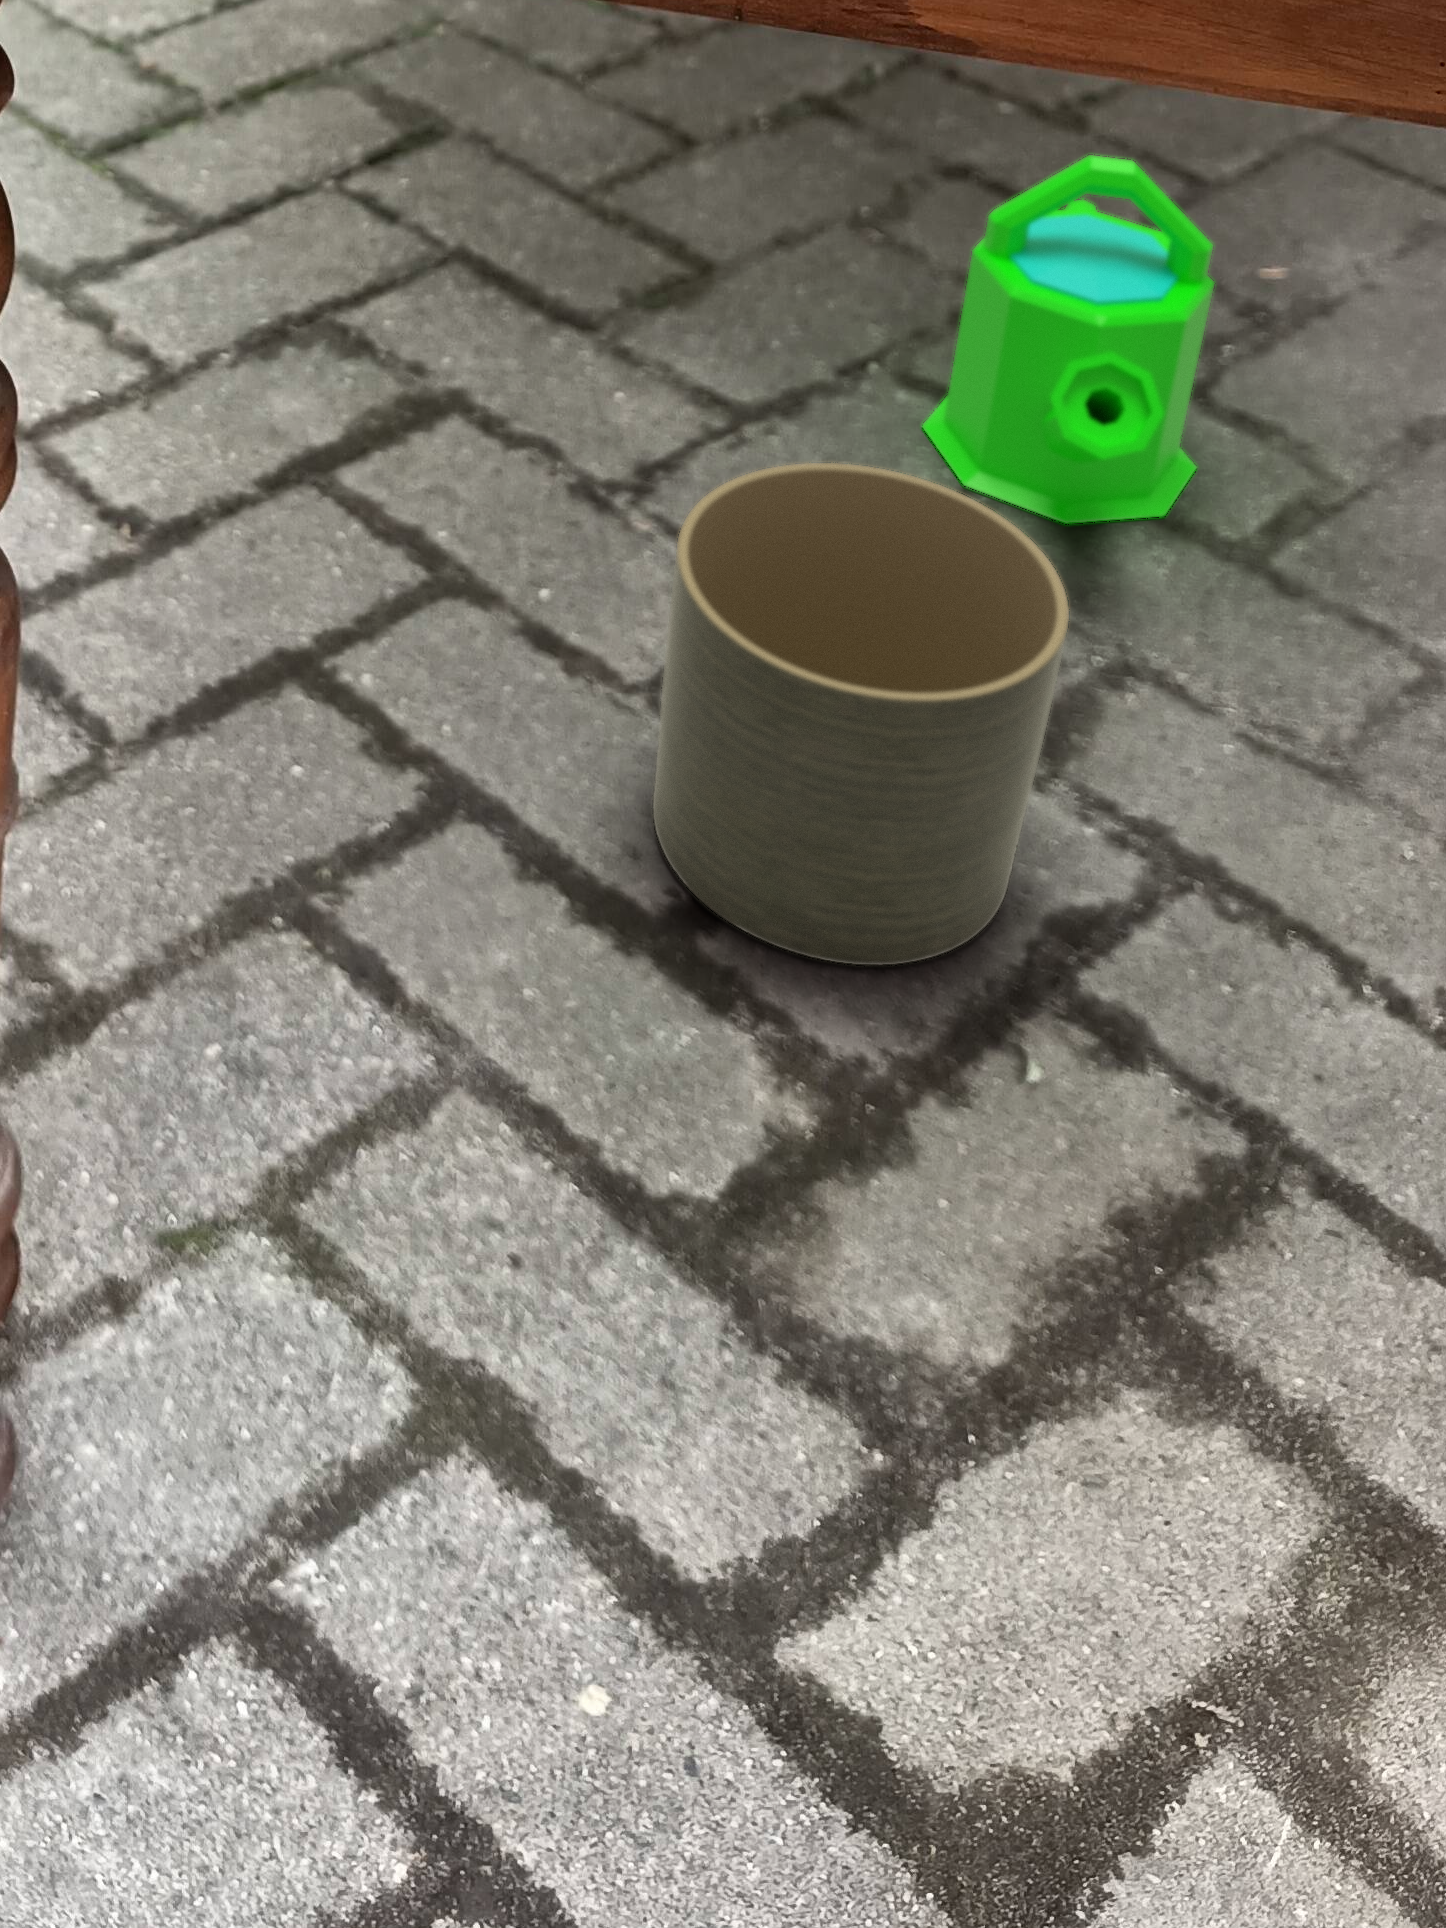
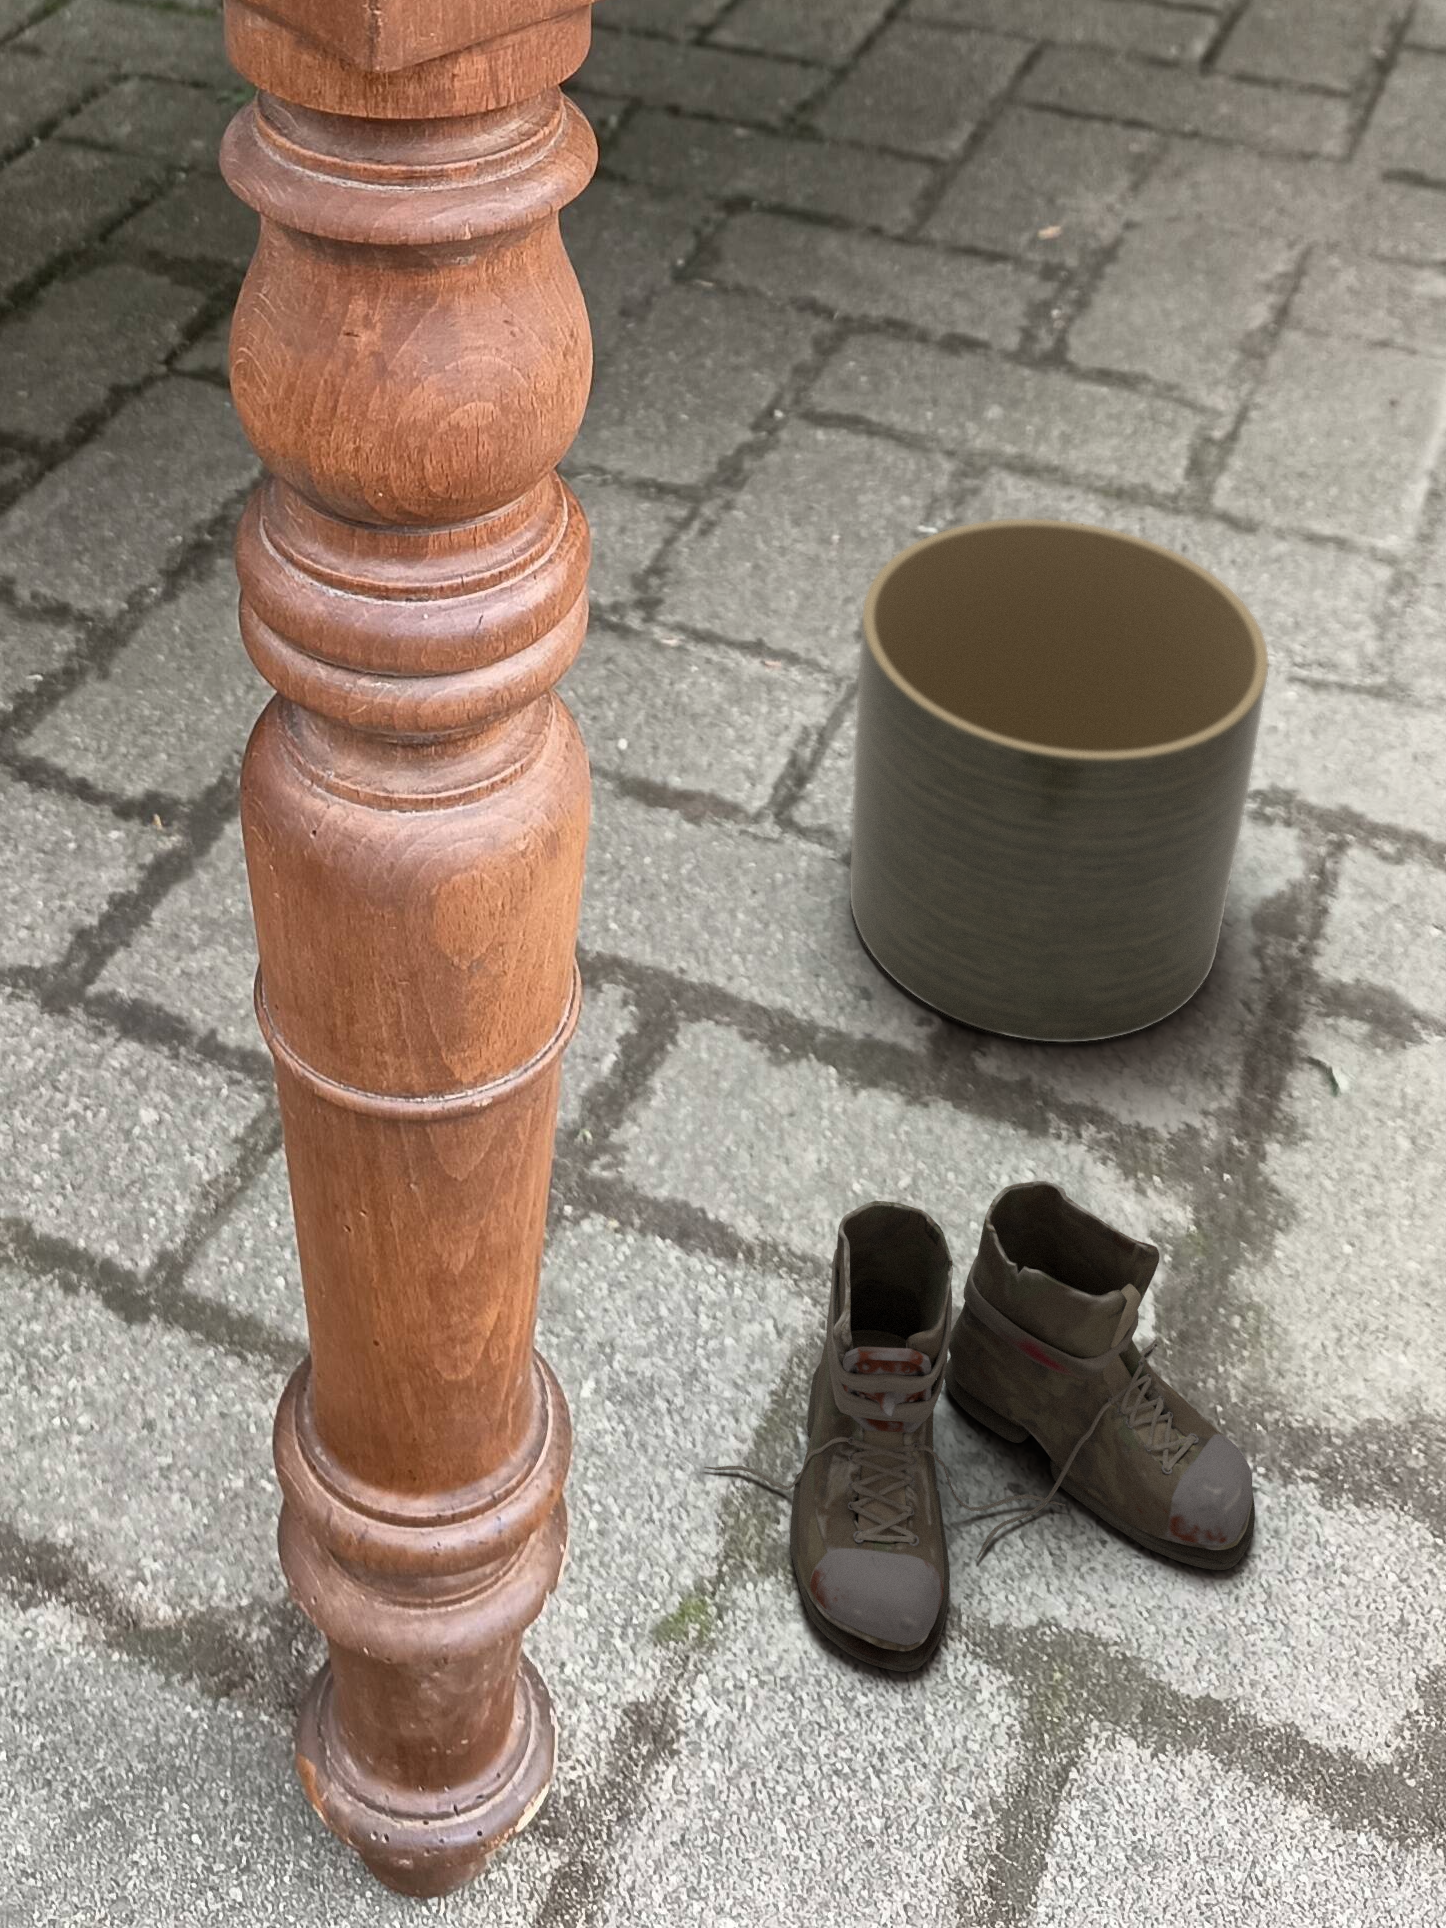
watering can: present [923,156,1214,524] -> none [866,156,1153,527]
boots: none [264,966,714,1392] -> present [704,1181,1255,1672]

